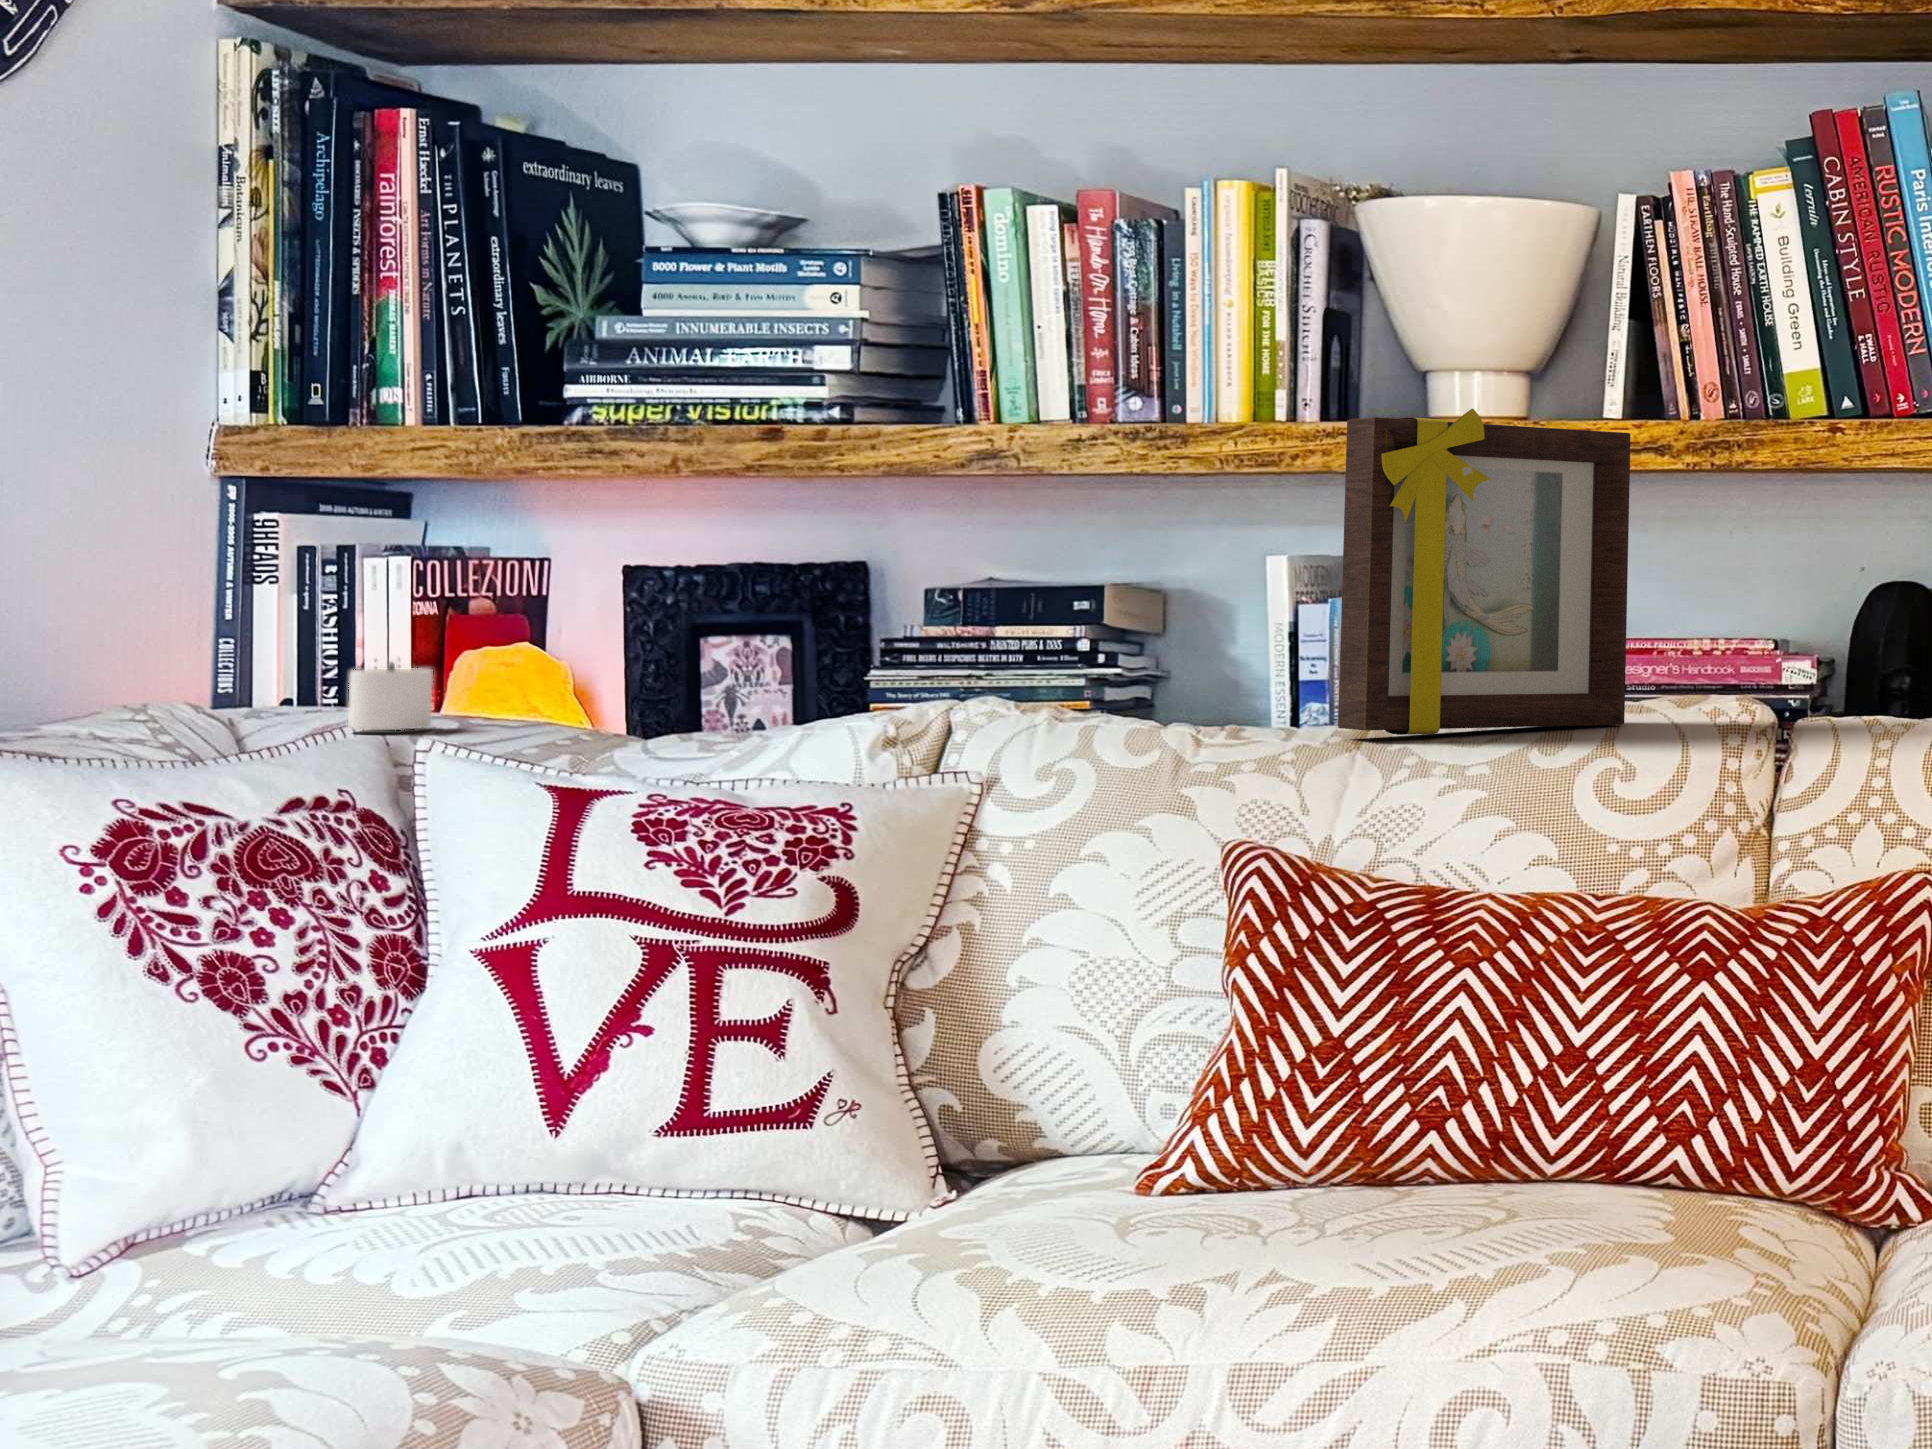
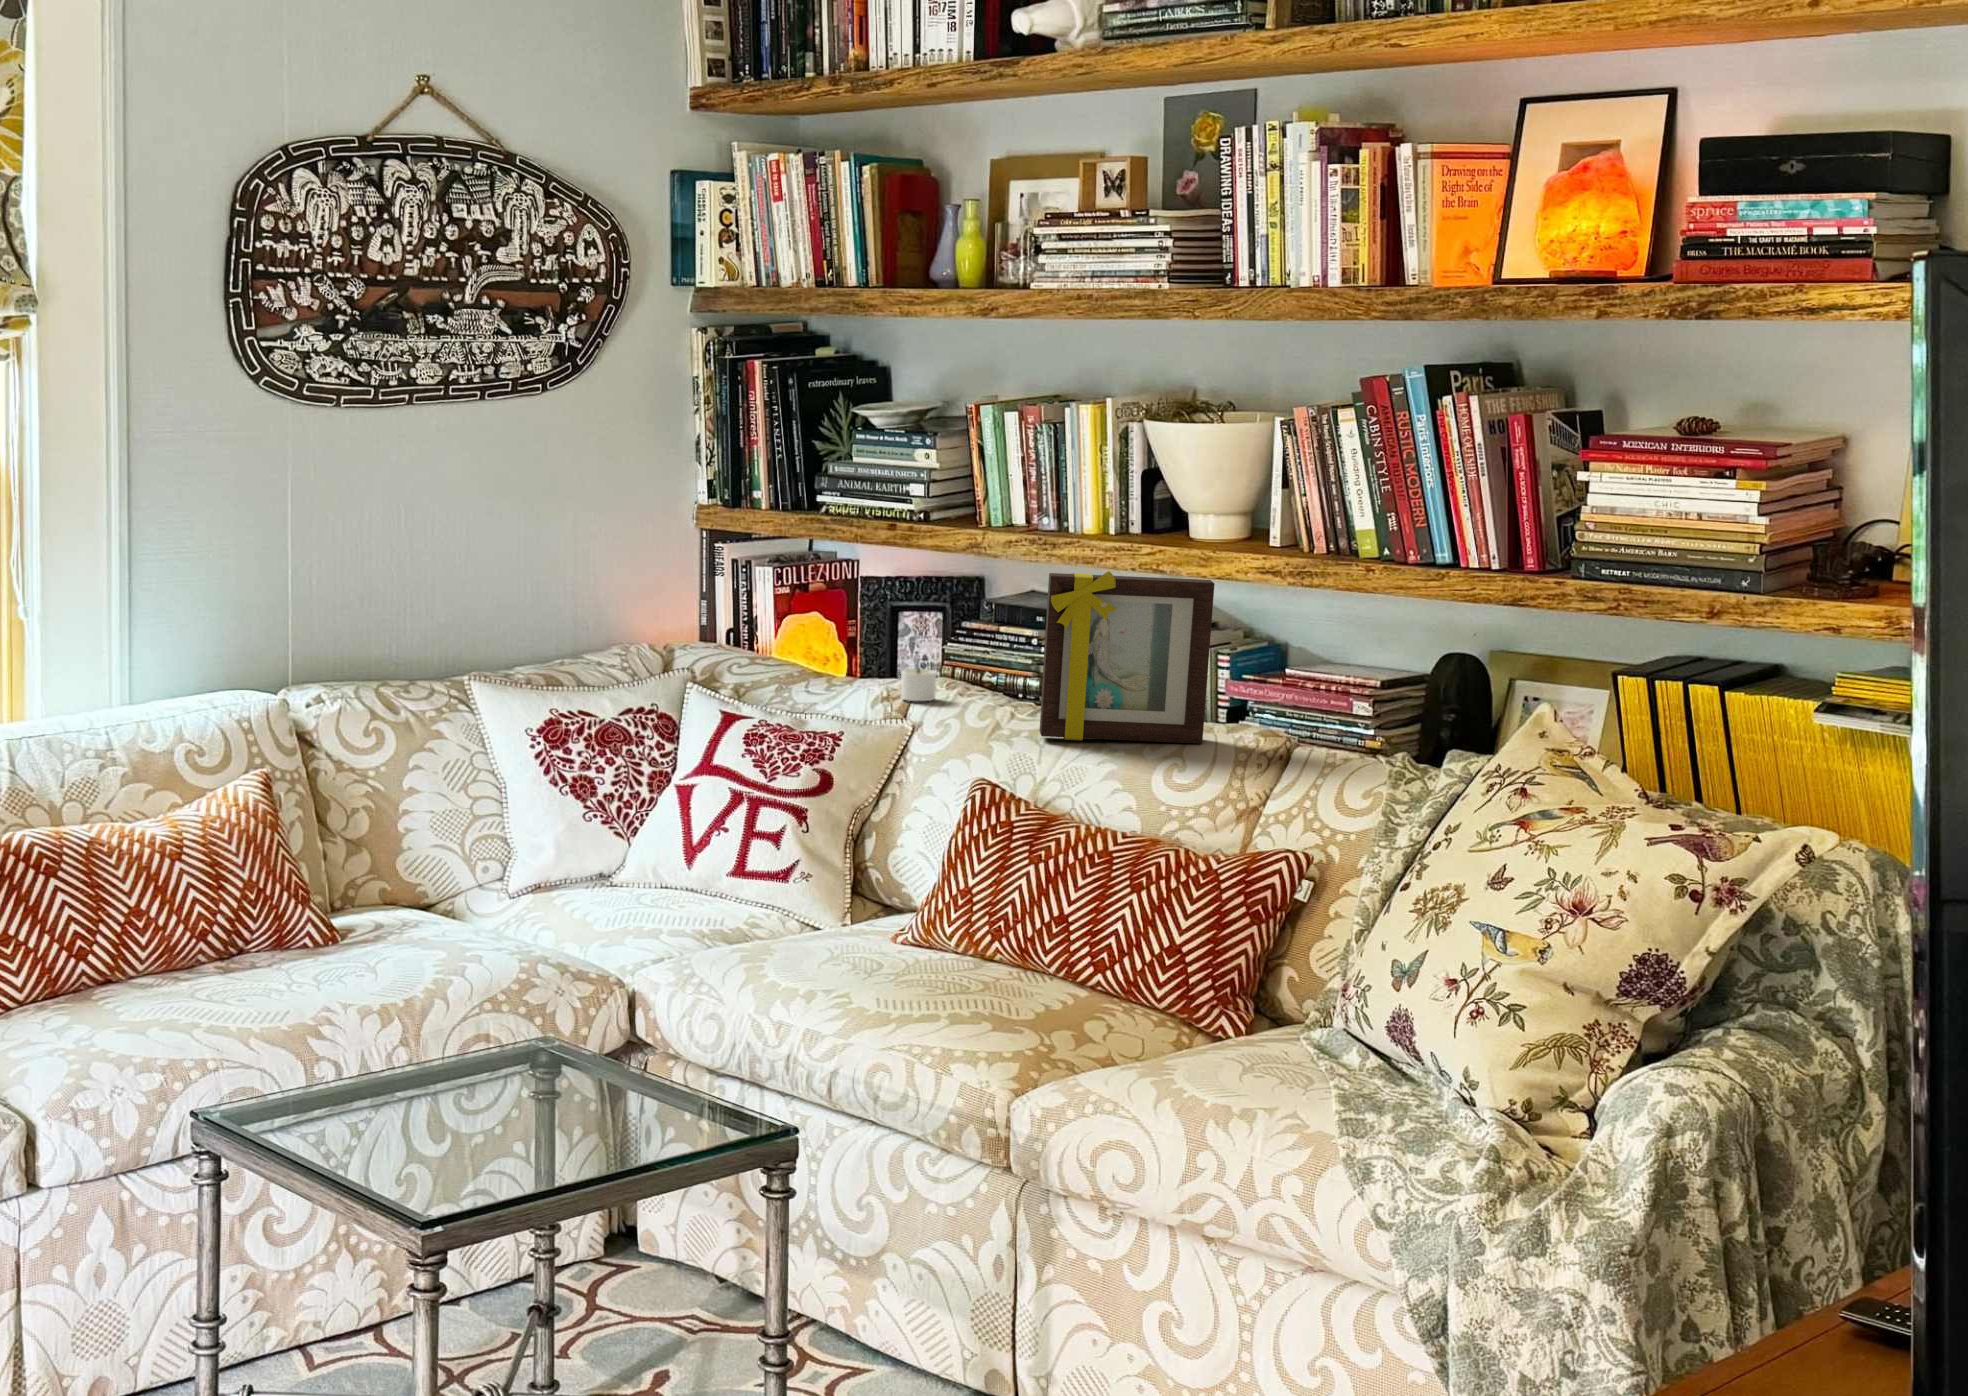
candle: present [348,662,433,730] -> present [901,668,936,701]

